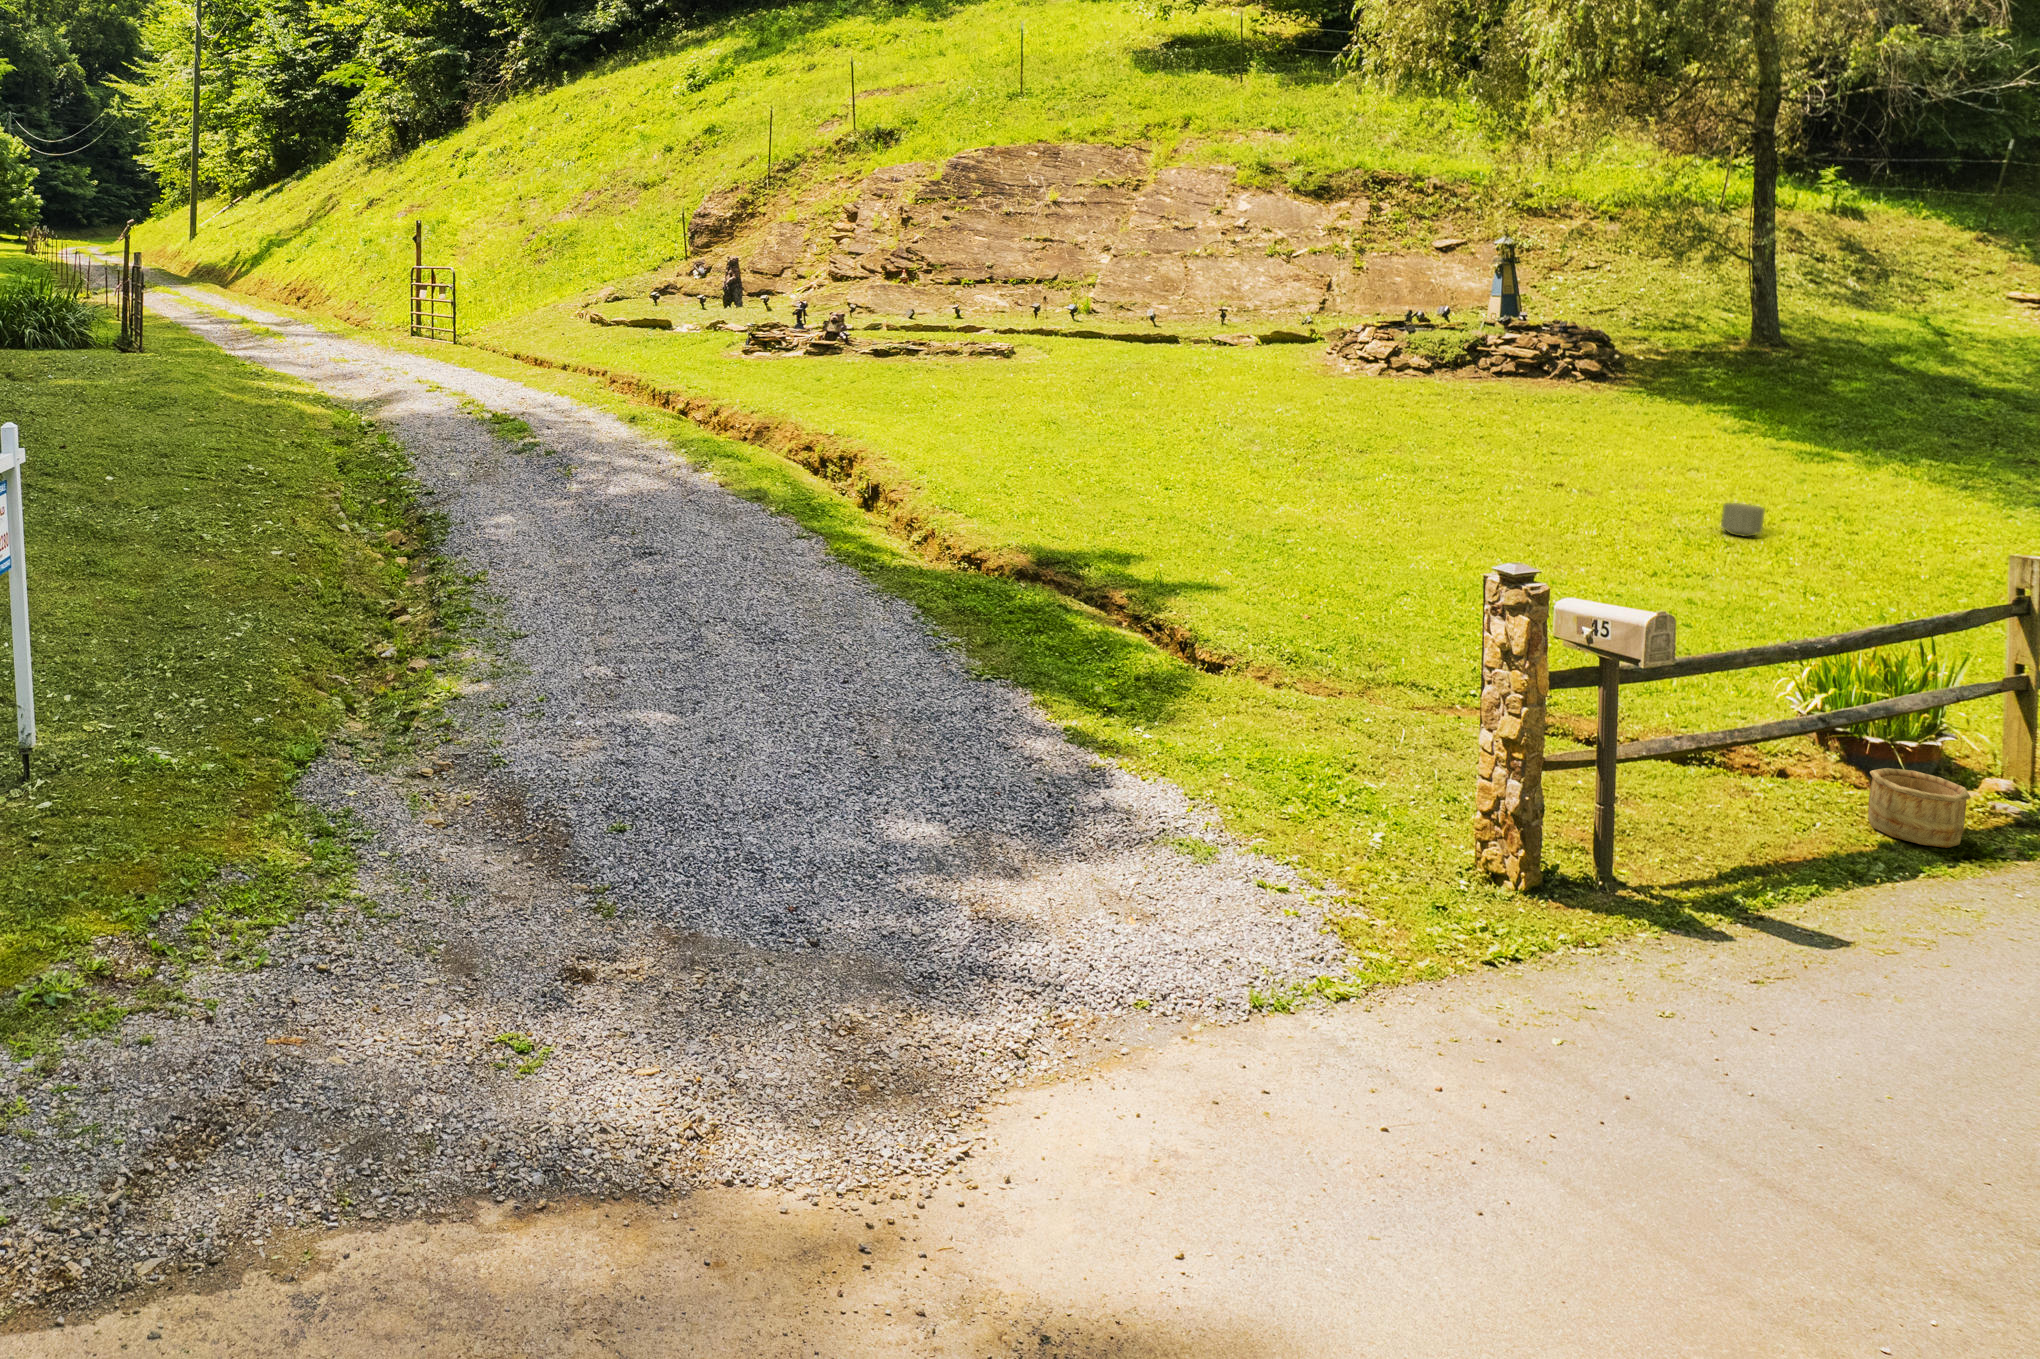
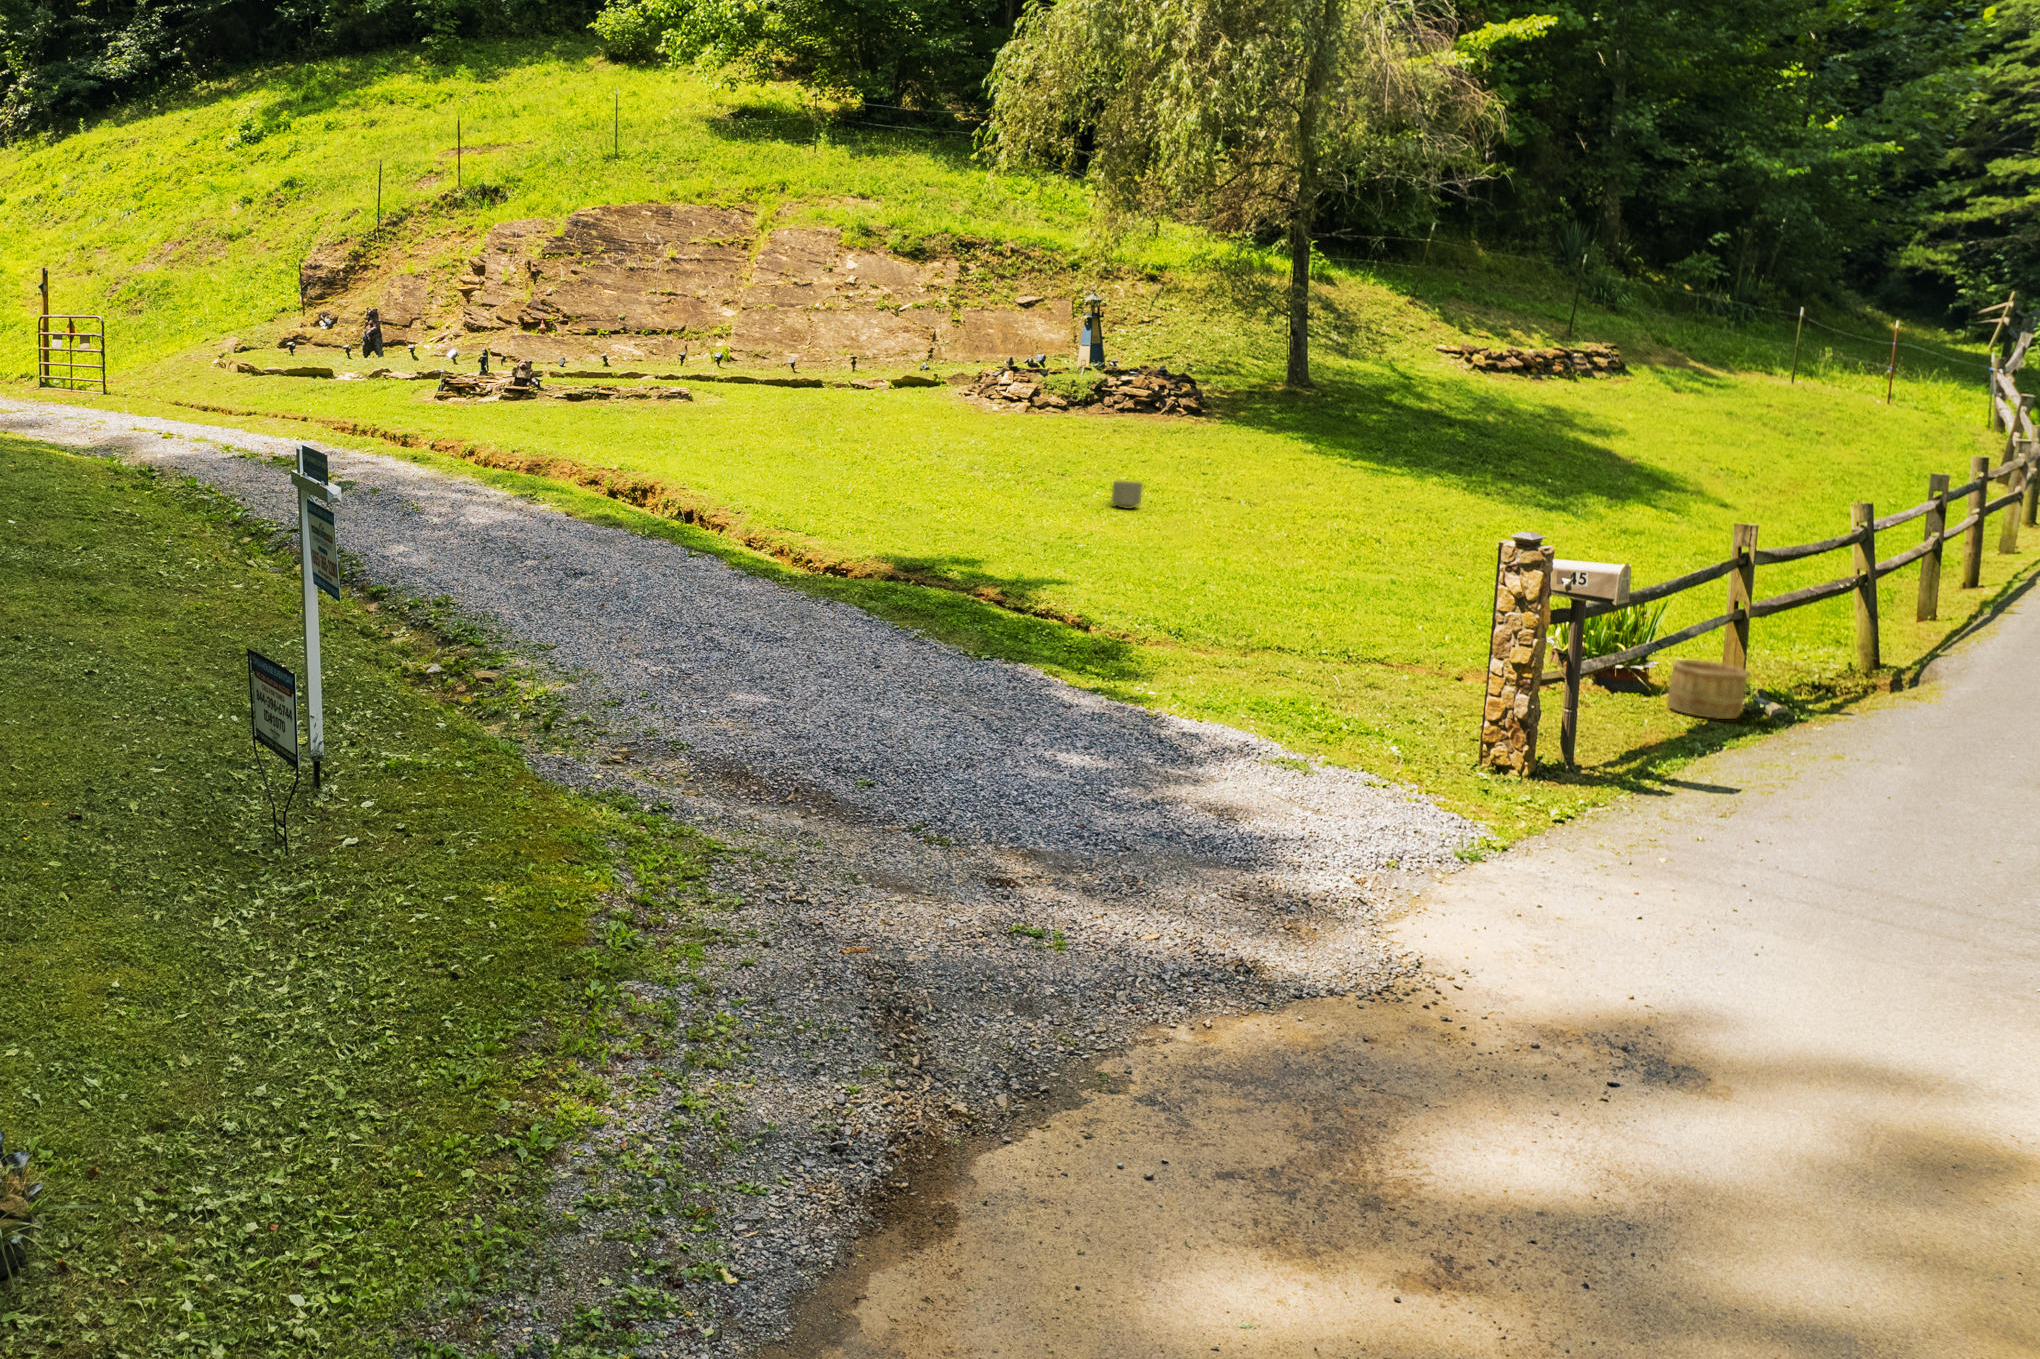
planter: present [1721,503,1765,537] -> present [1111,481,1142,509]

